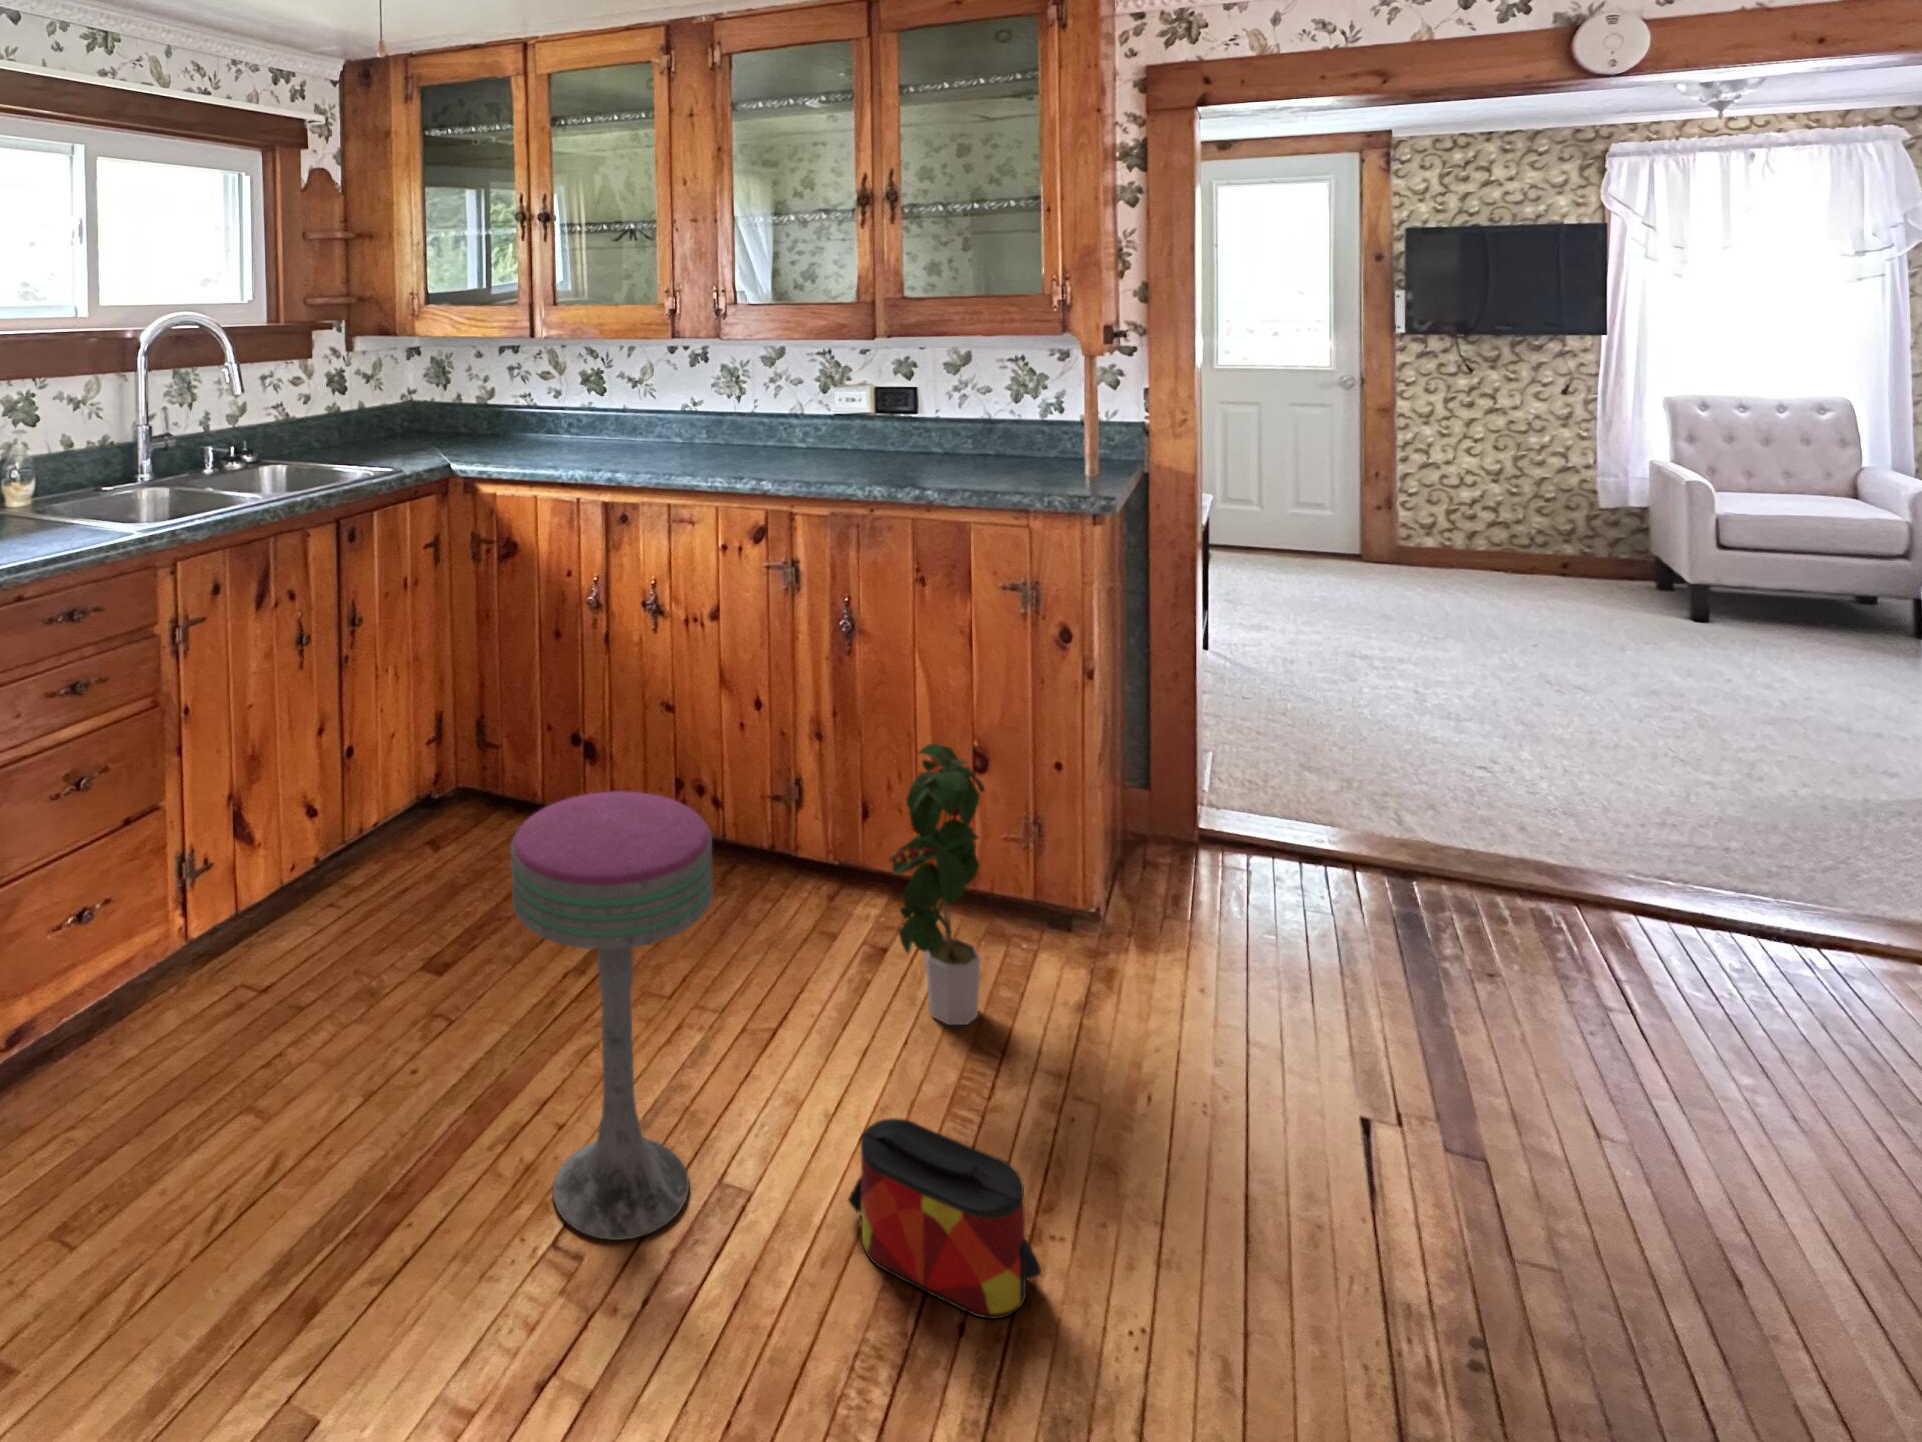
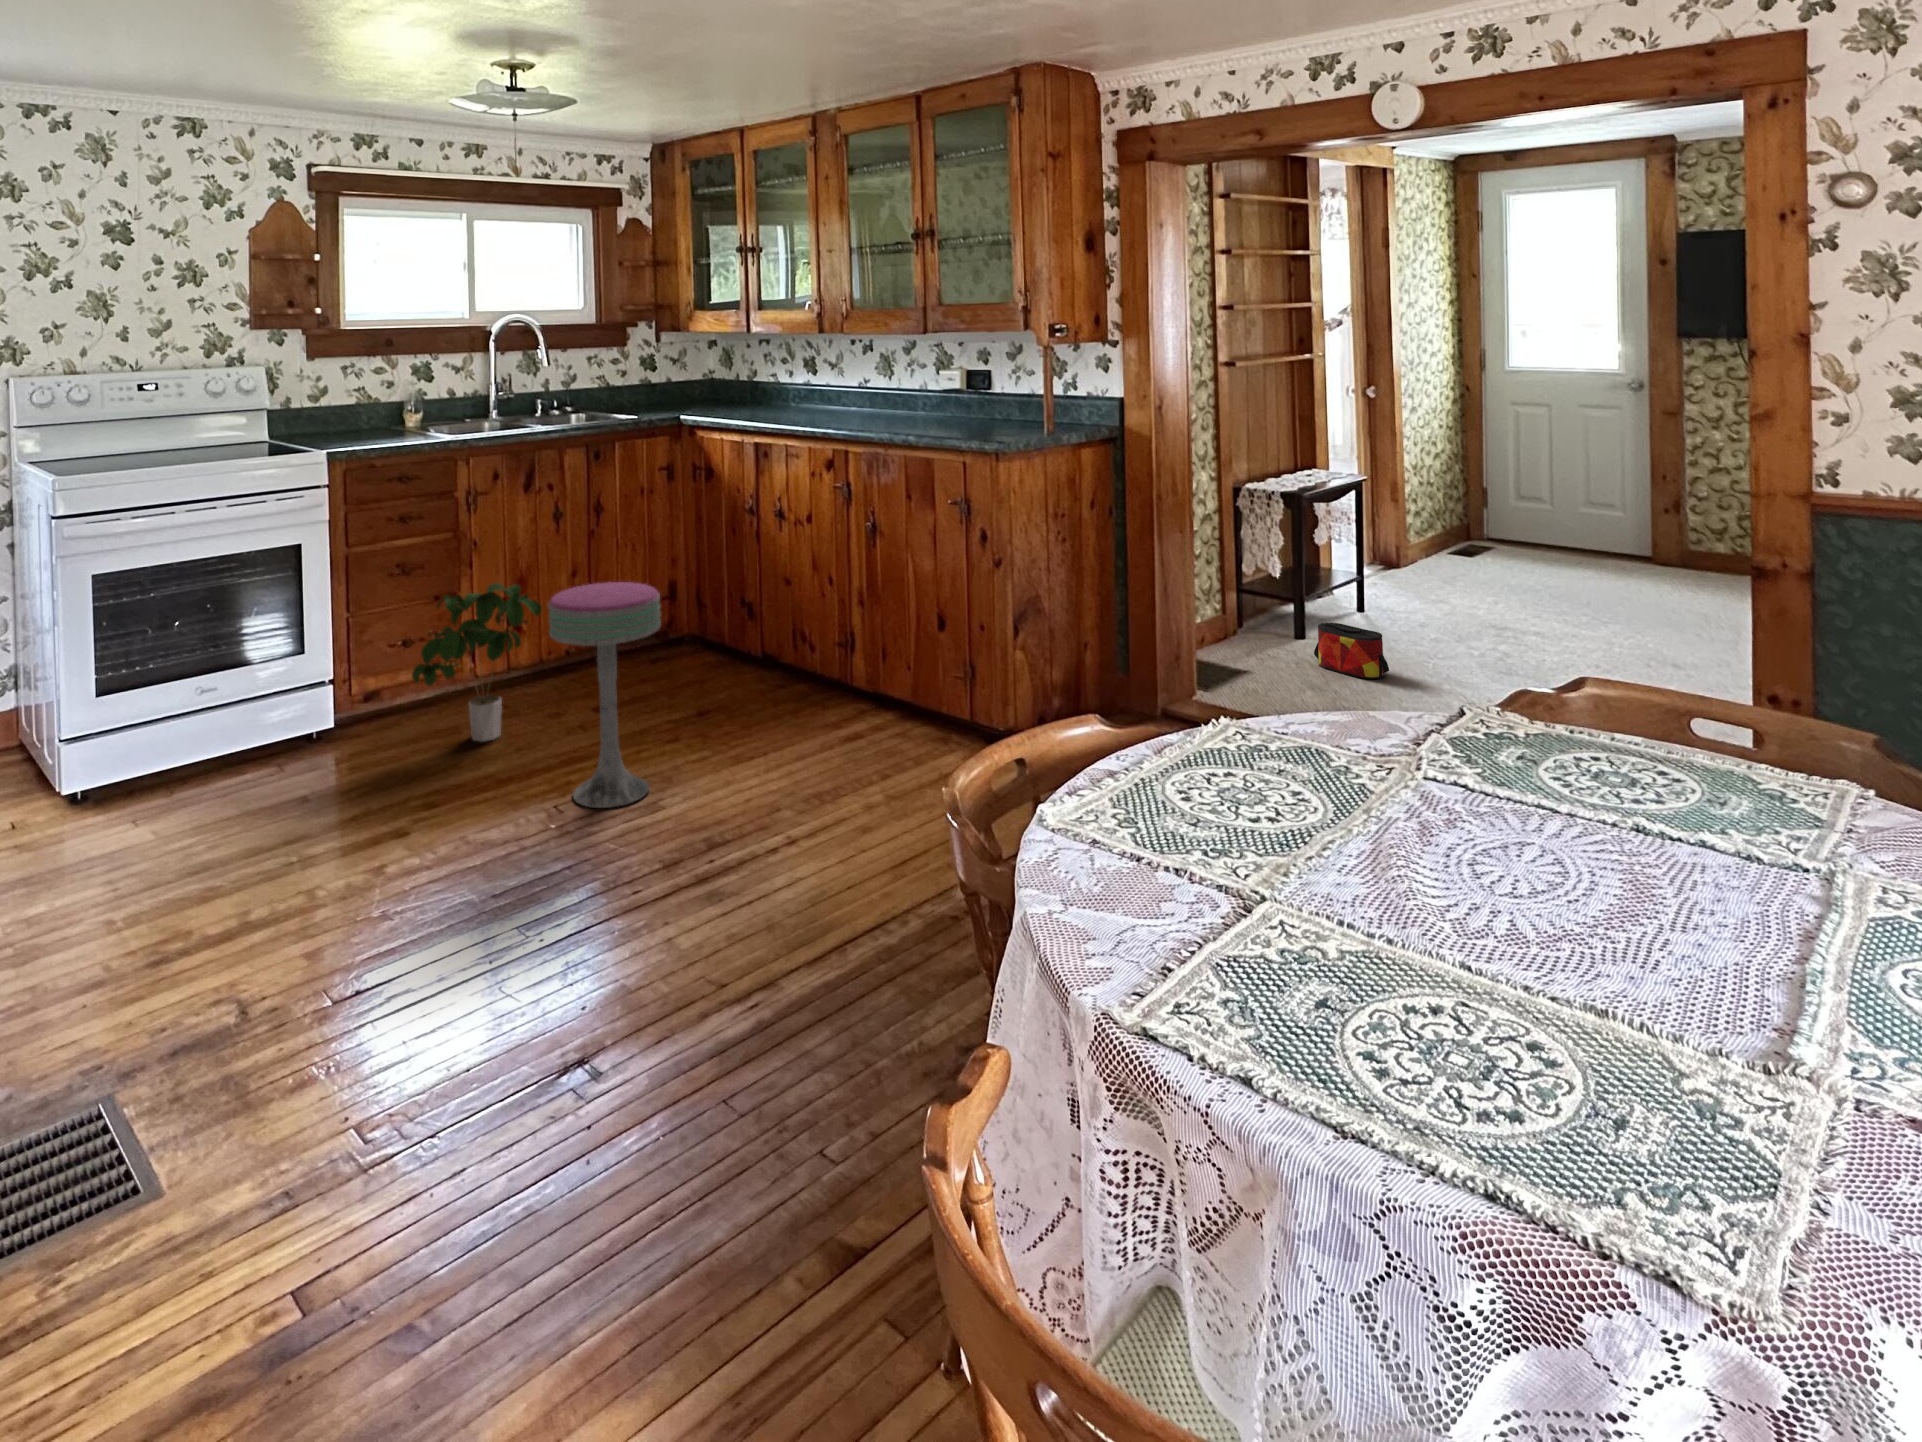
potted plant: present [889,744,985,1025] -> present [412,583,542,742]
bag: present [848,1118,1041,1319] -> present [1314,622,1389,679]

